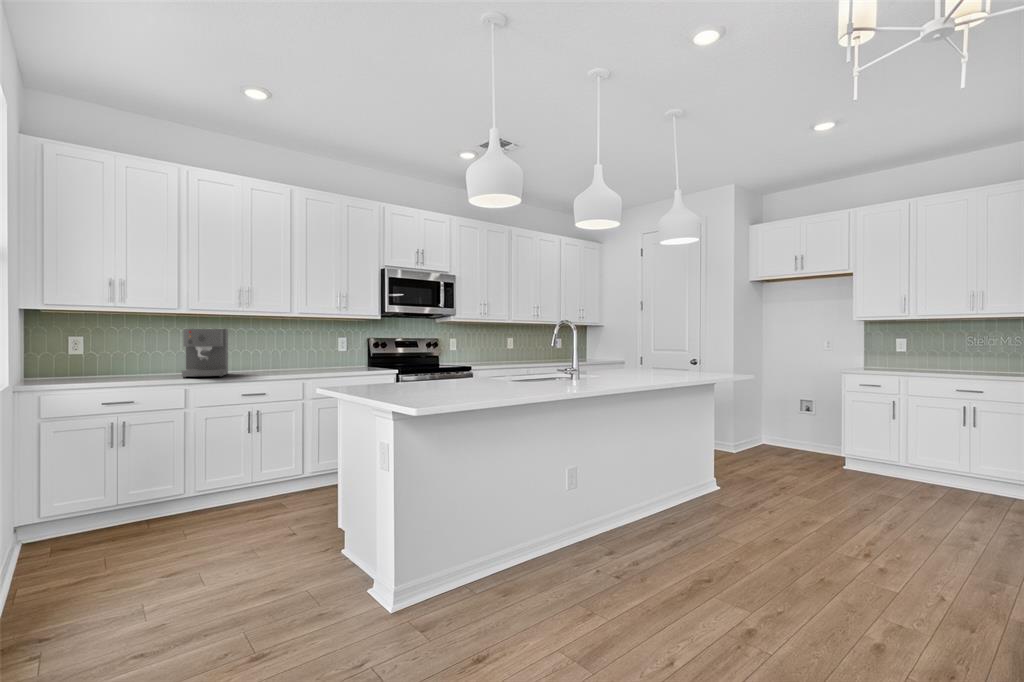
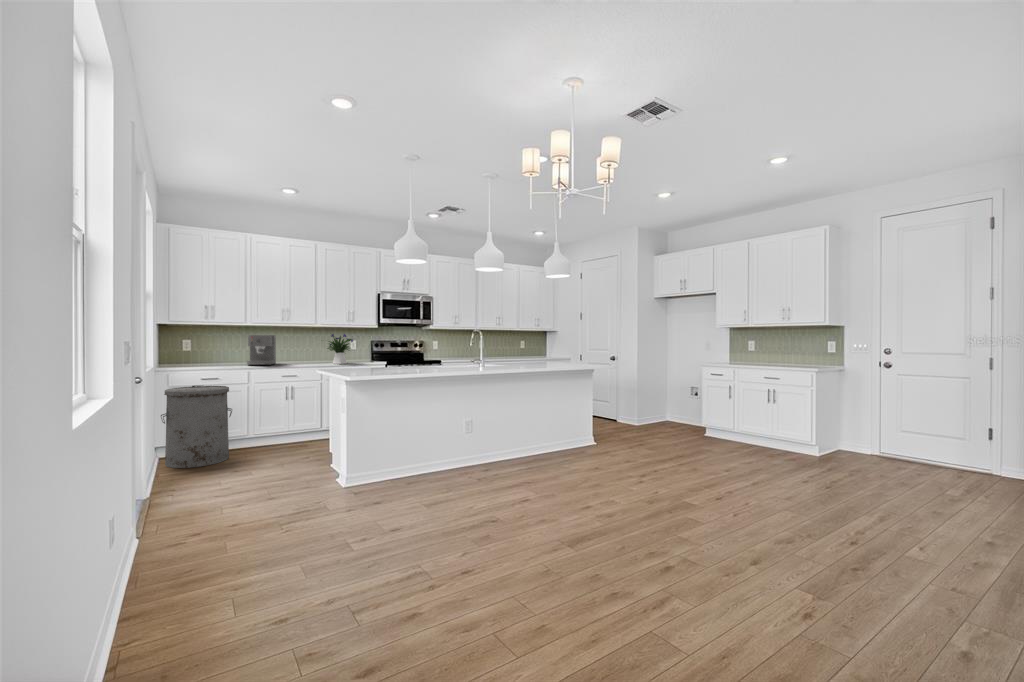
flower arrangement: none [299,324,351,373] -> present [327,334,353,364]
trash can: none [23,414,159,570] -> present [161,385,232,468]

